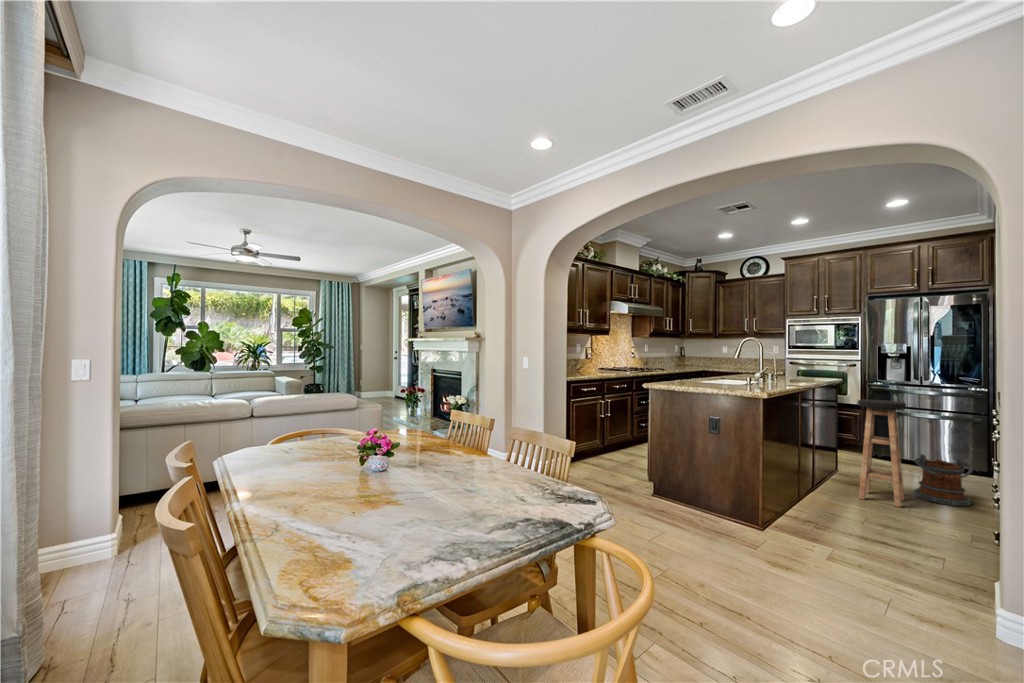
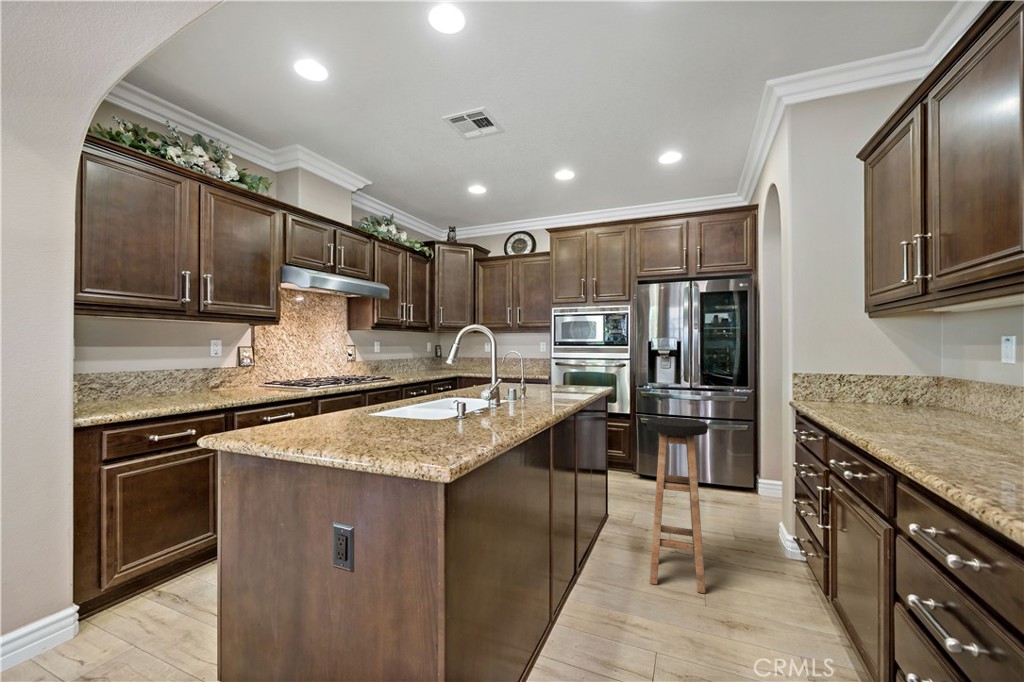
bucket: present [913,454,973,506] -> none [704,492,772,569]

